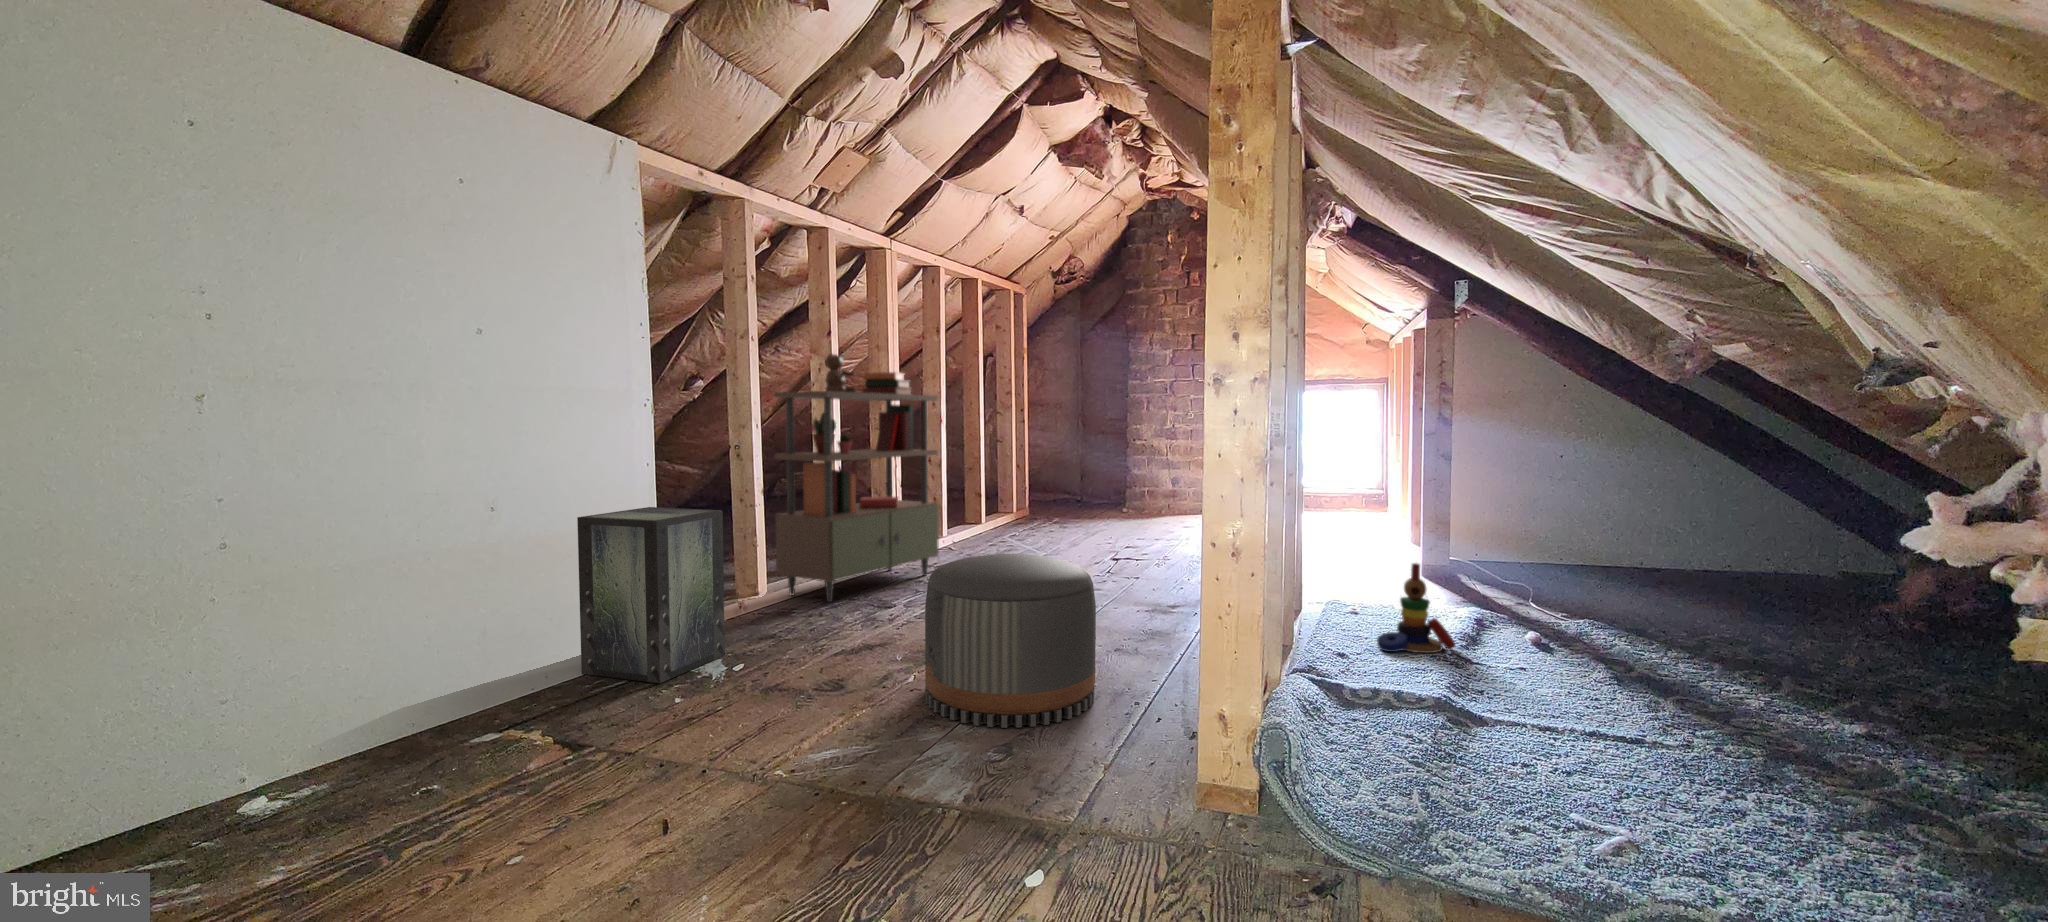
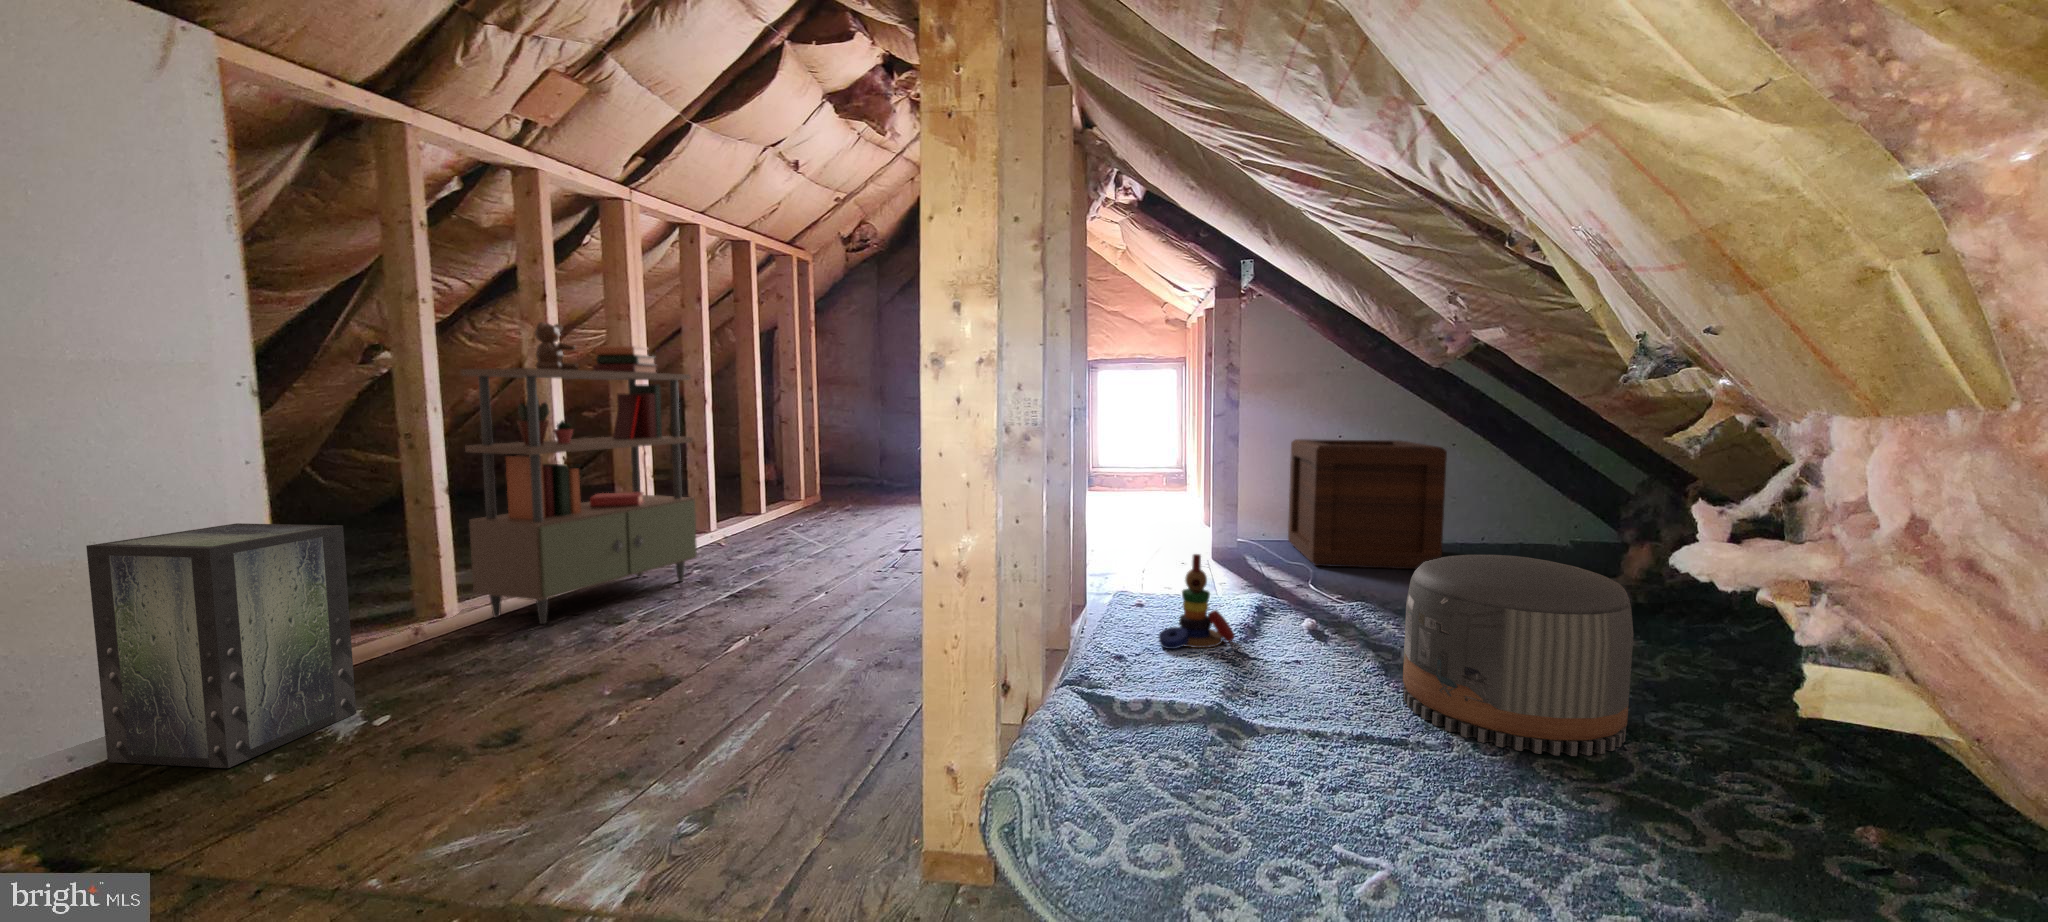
wooden crate: none [1506,459,1694,598] -> present [1288,439,1447,569]
pouf: present [925,554,1096,728] -> present [1403,555,1634,756]

